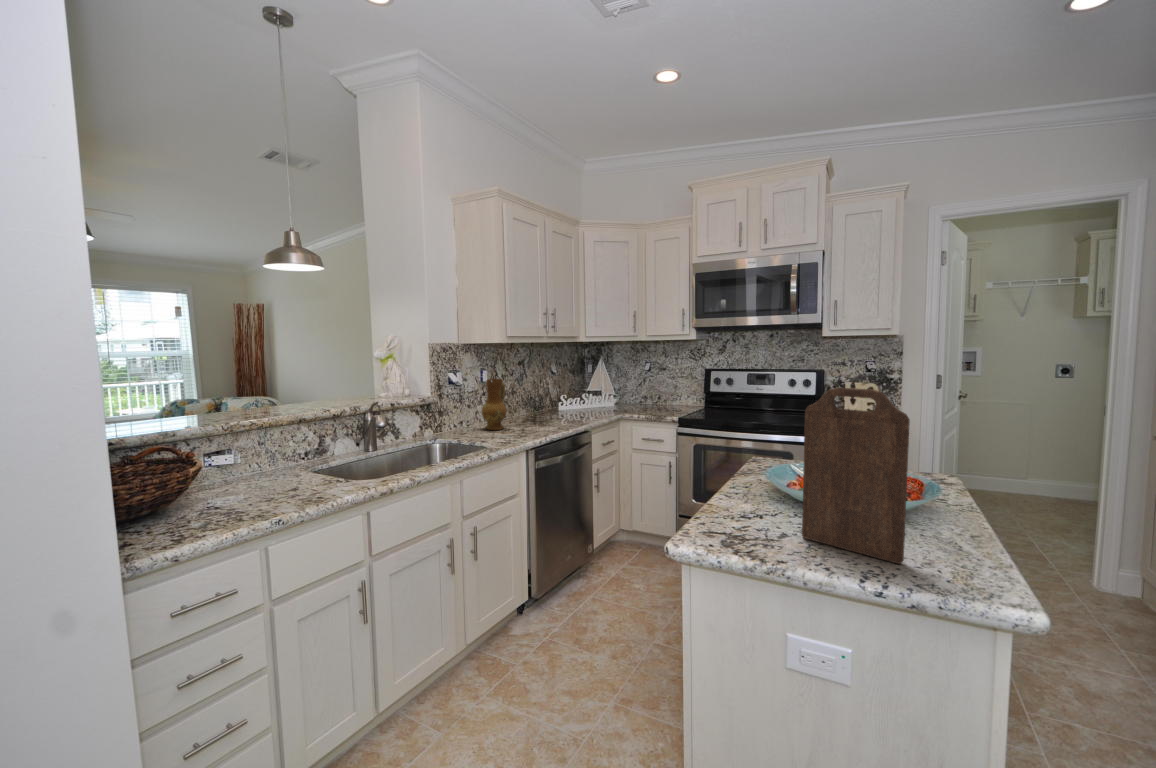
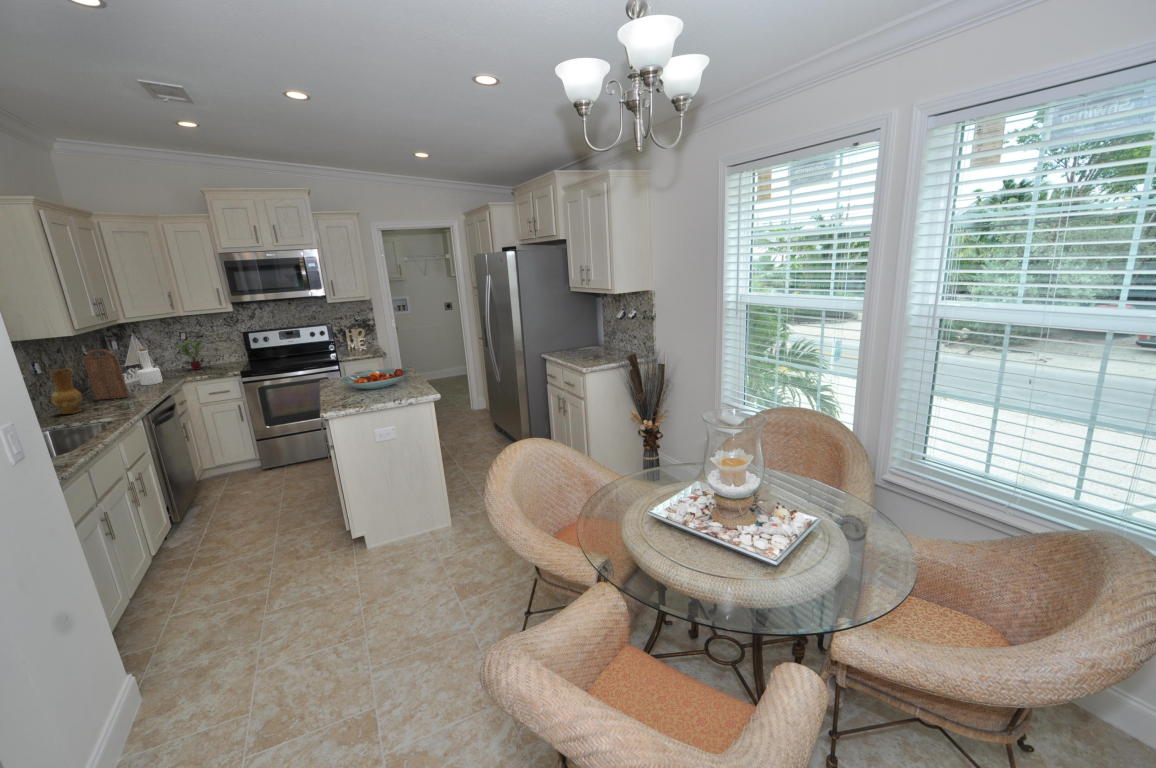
potted plant: none [627,369,669,408] -> present [173,339,204,370]
bottle: none [583,371,603,415] -> present [137,348,163,385]
cutting board: present [802,388,910,564] -> present [83,349,129,400]

